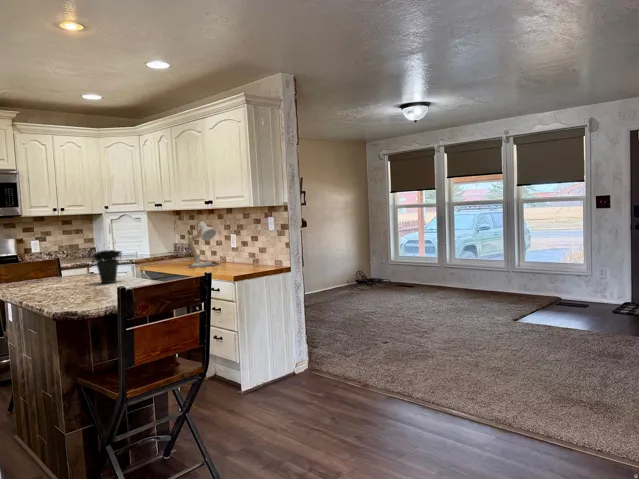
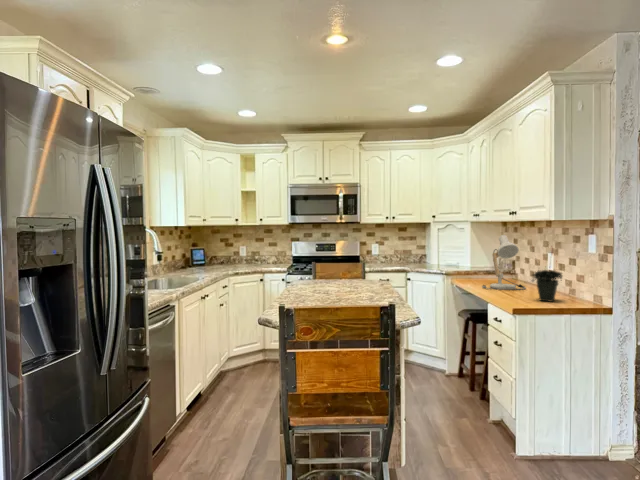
potted plant: present [92,231,122,283] -> present [532,270,562,302]

